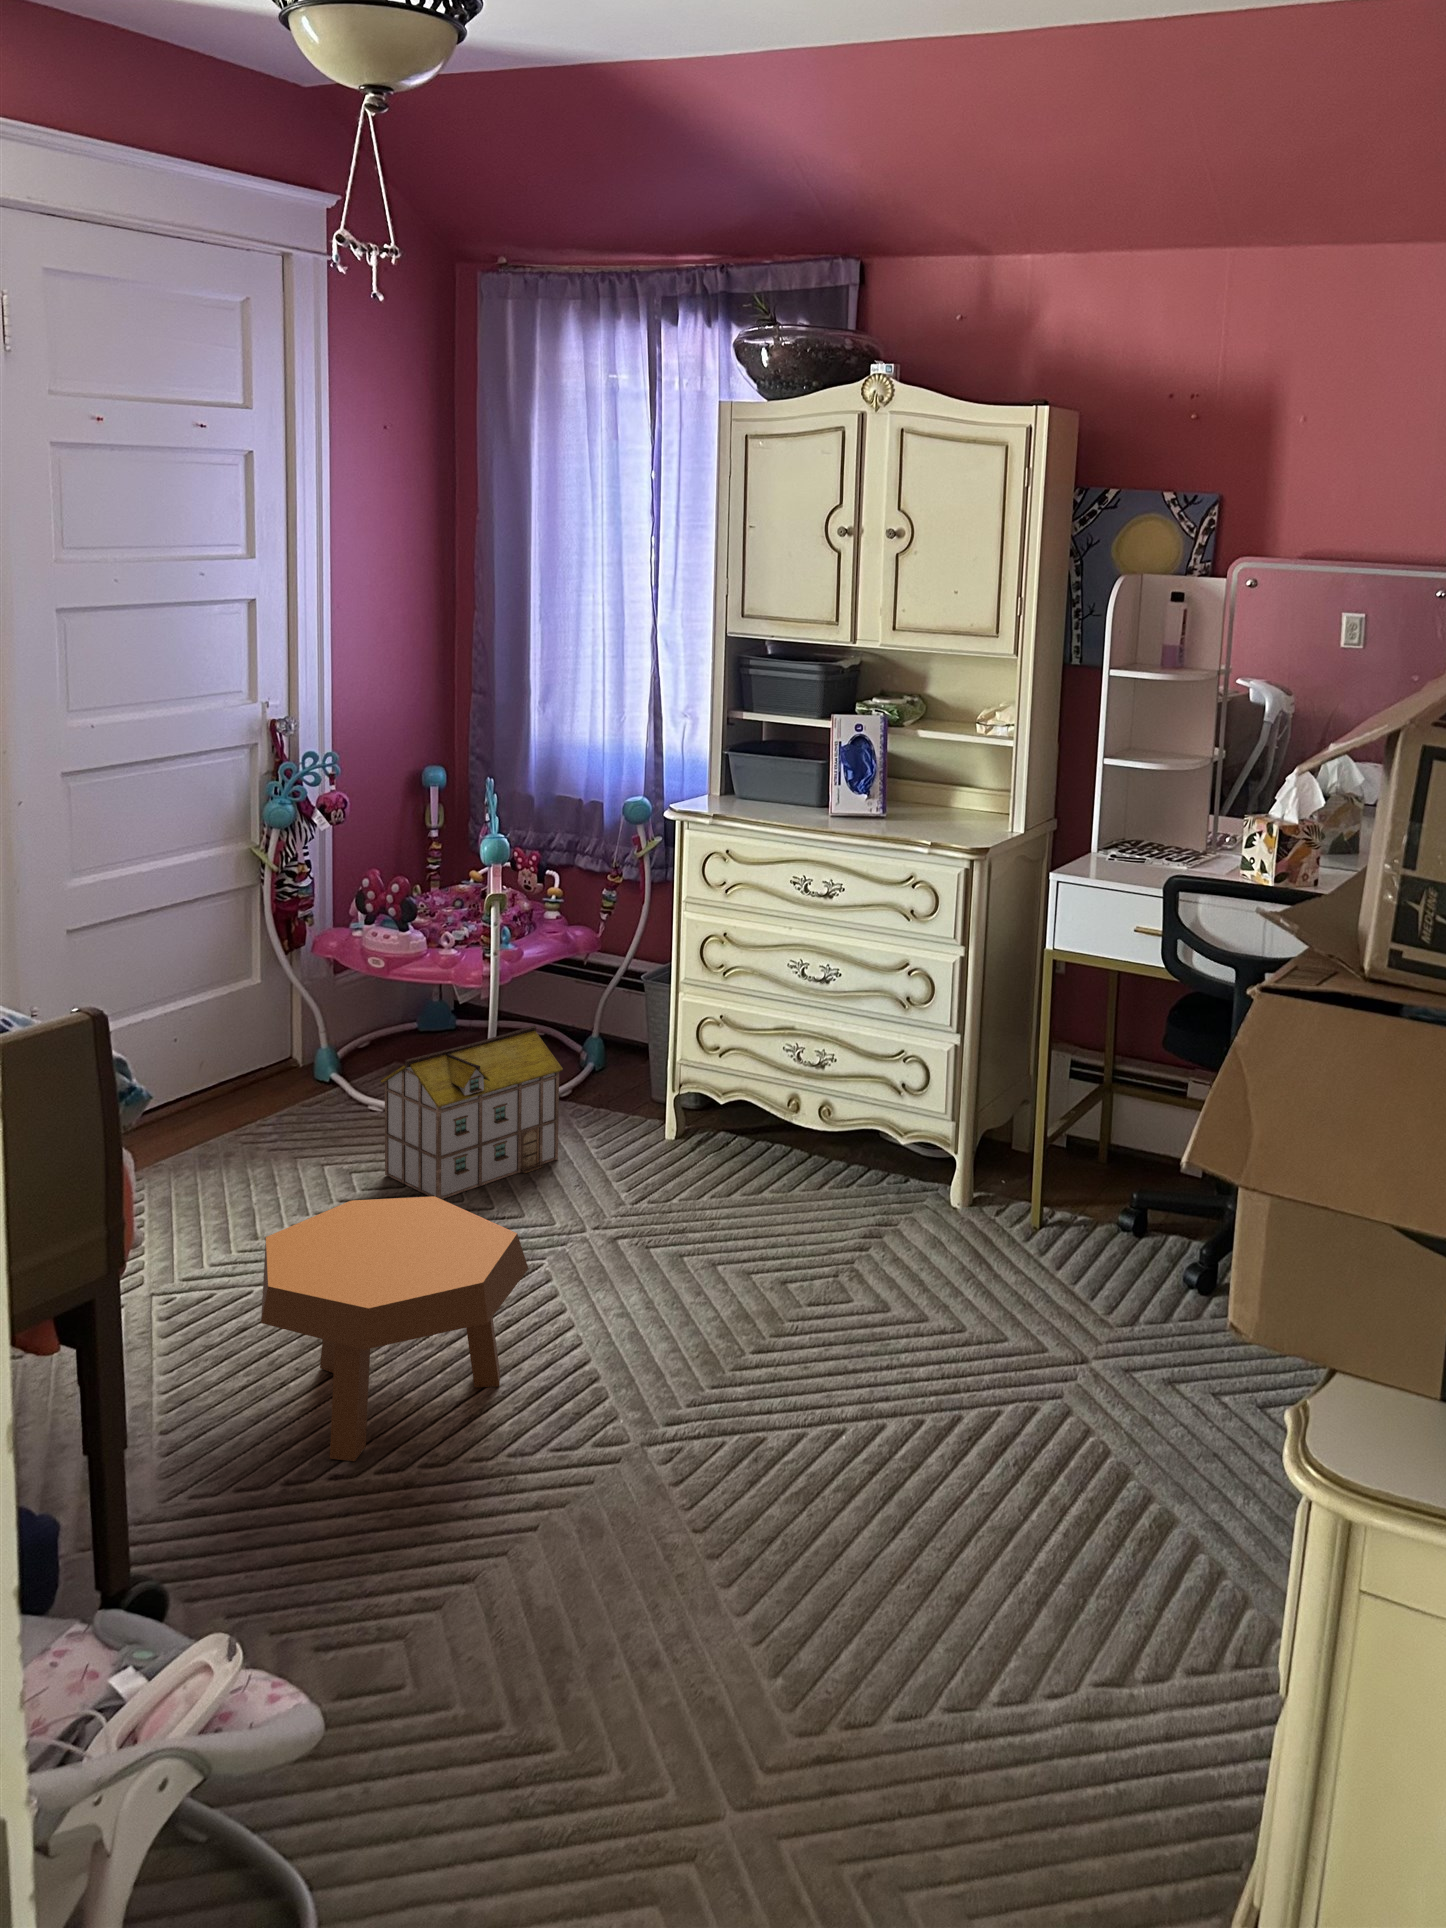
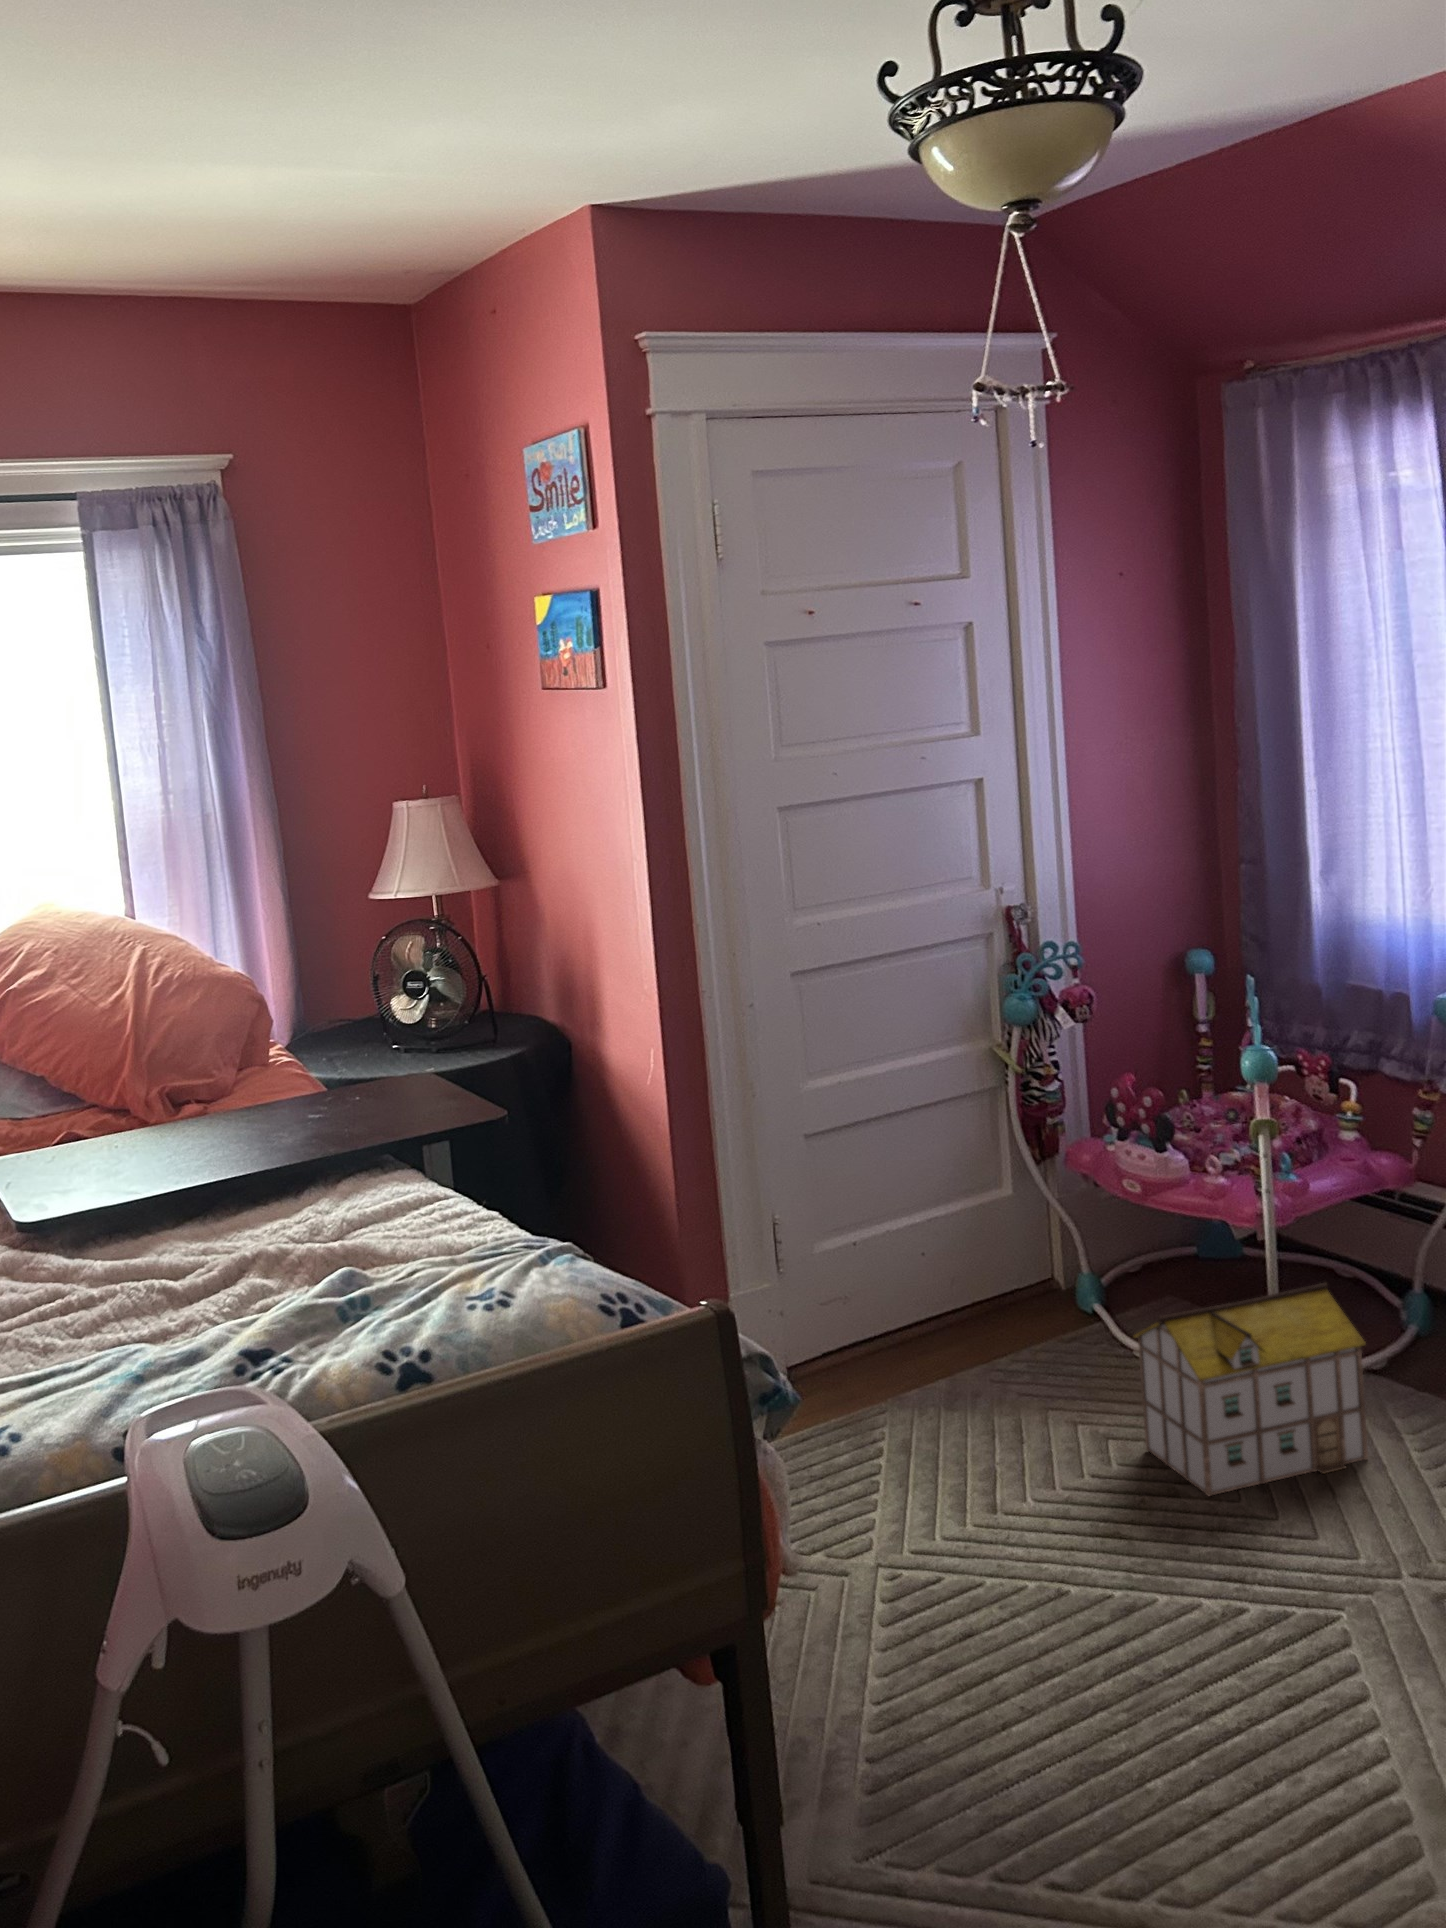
footstool: present [261,1196,528,1461] -> none [961,1505,1304,1866]

